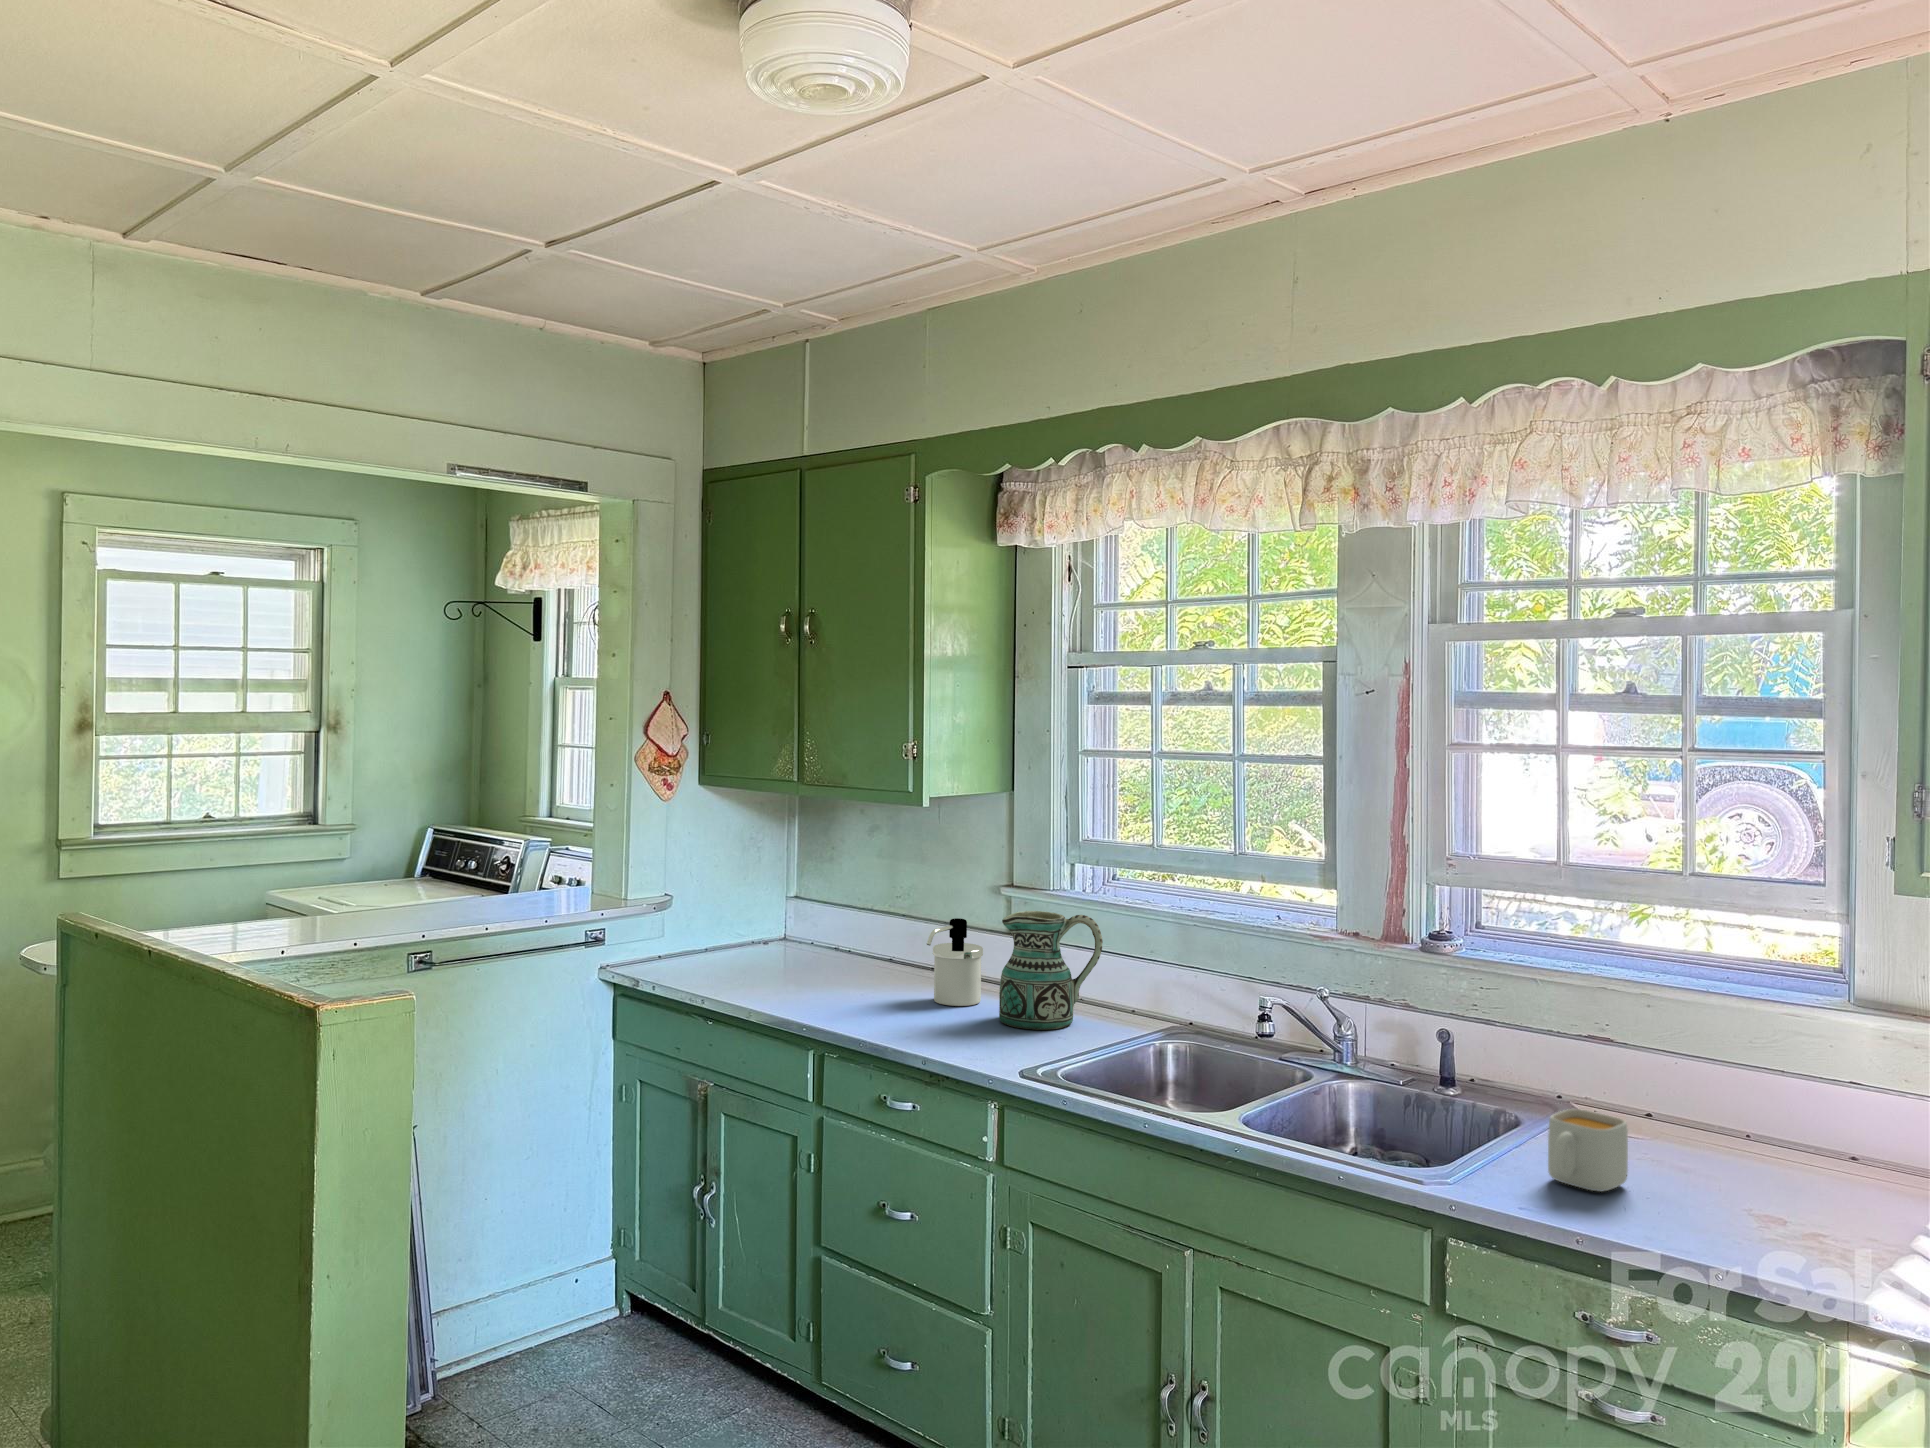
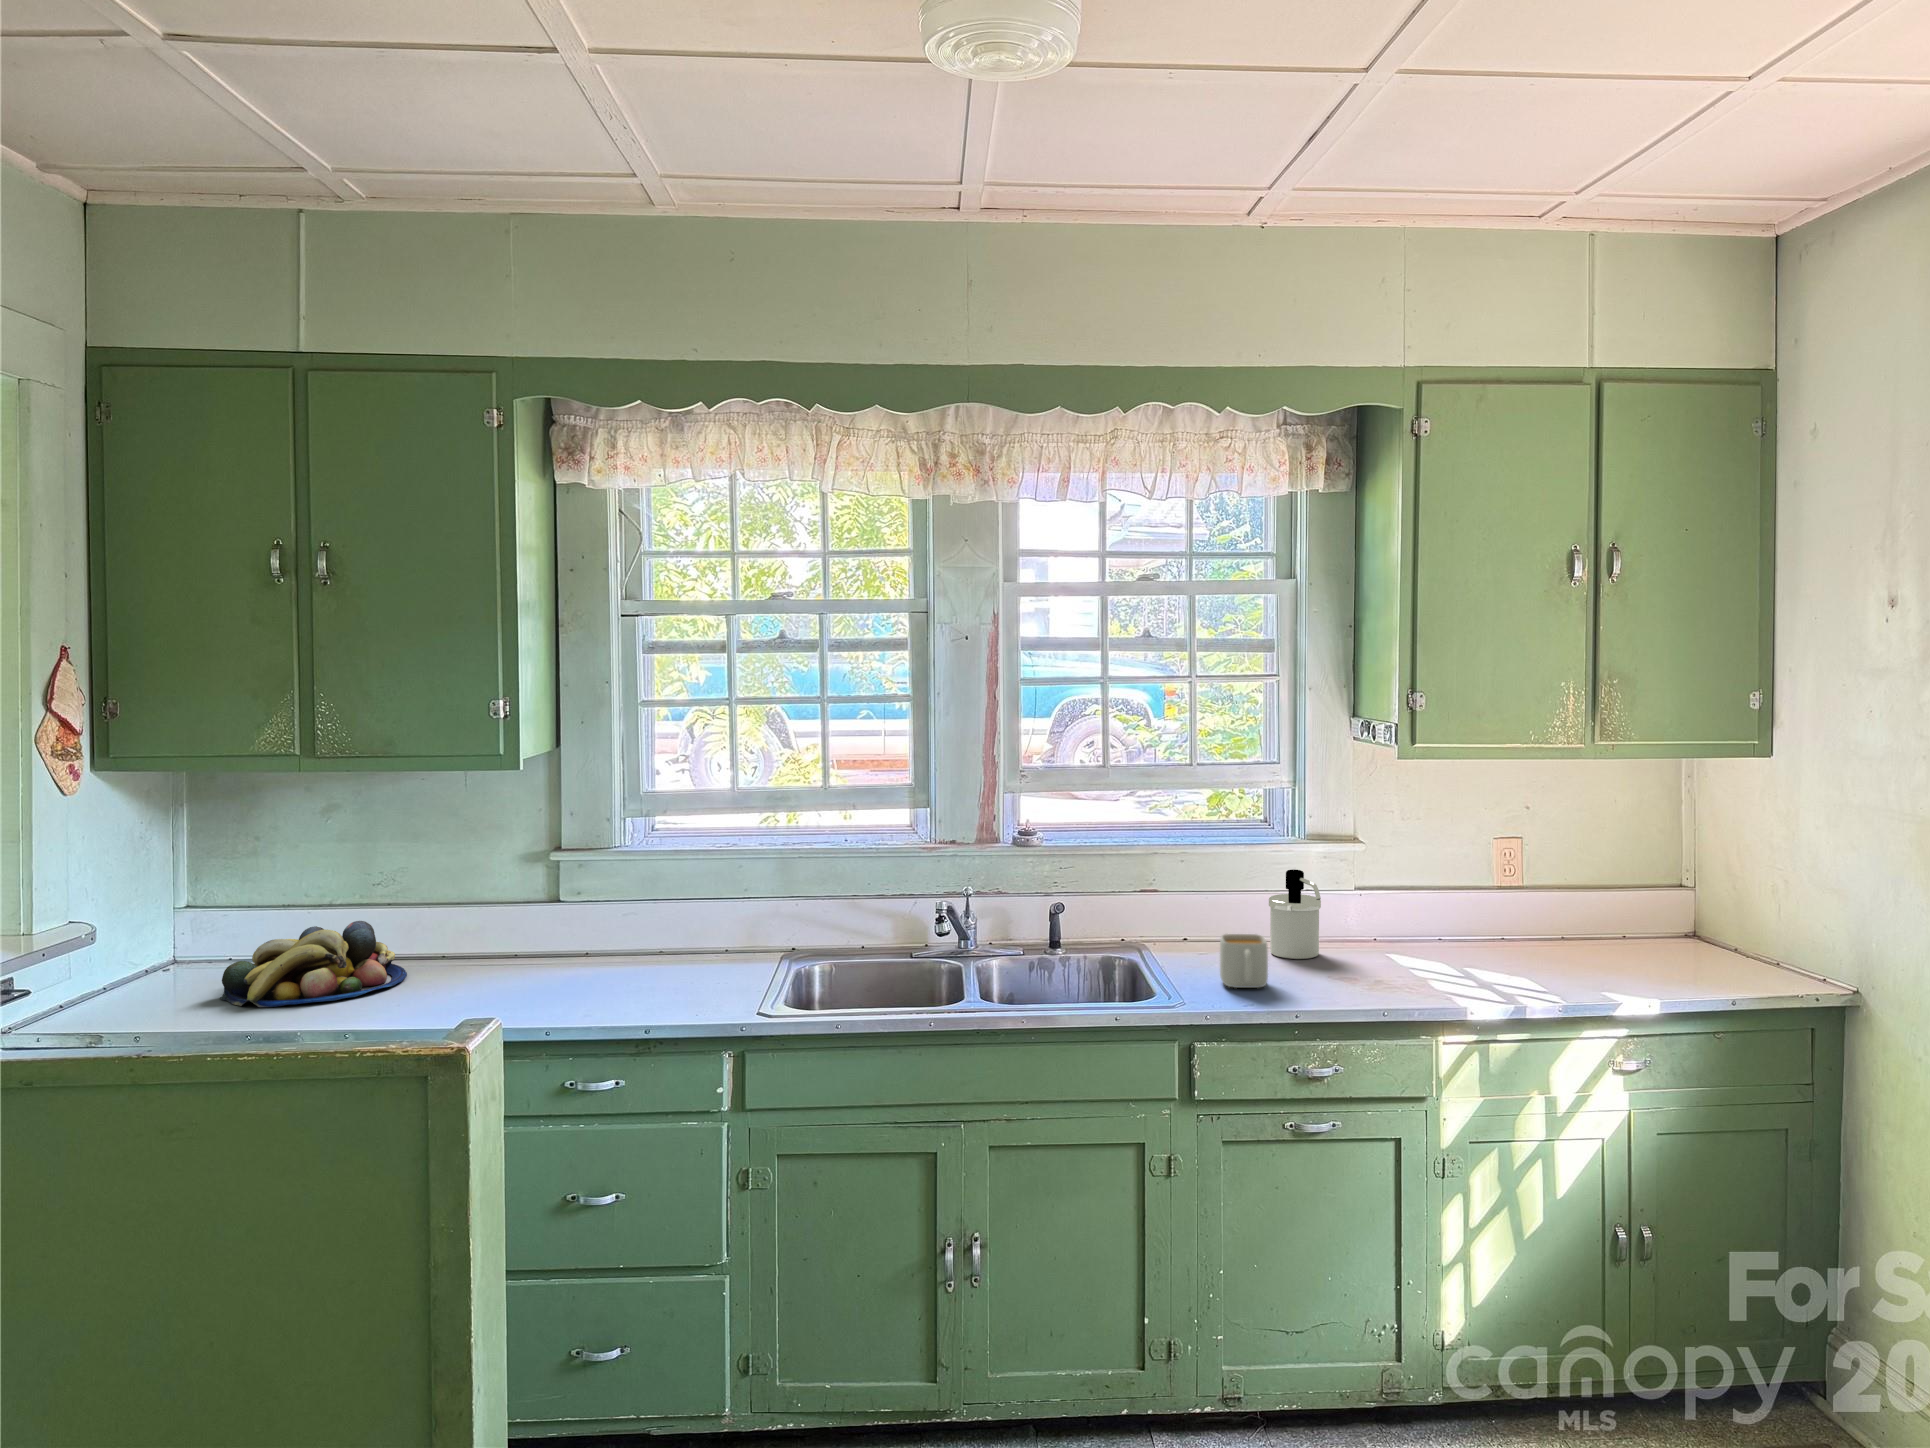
ceramic pitcher: present [999,911,1103,1030] -> none [623,858,723,980]
soap dispenser: present [927,918,983,1006] -> present [1269,870,1321,959]
fruit bowl: none [736,929,871,991] -> present [220,921,407,1007]

